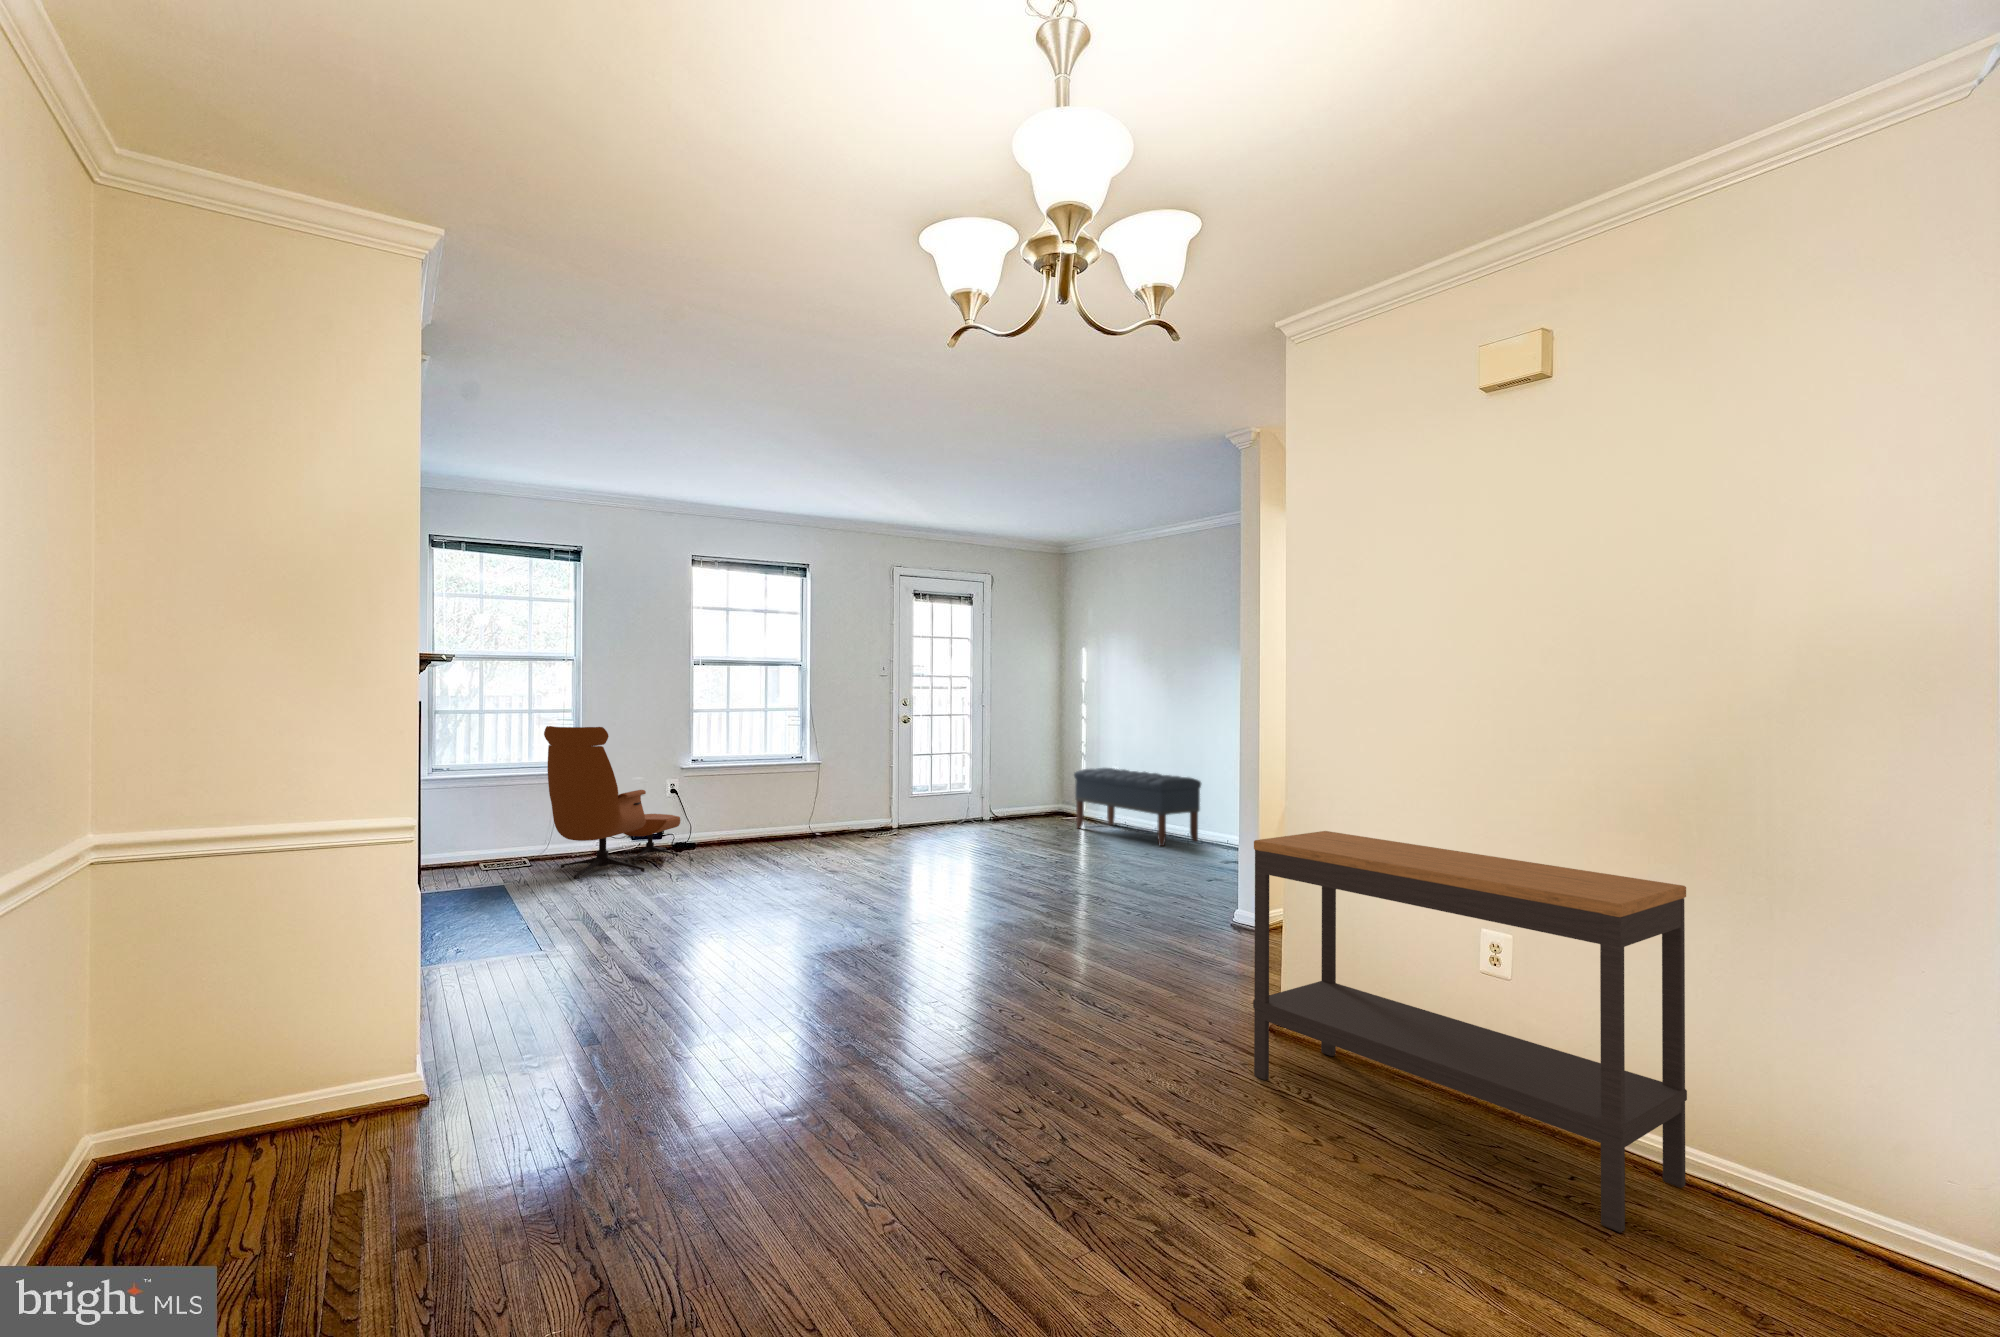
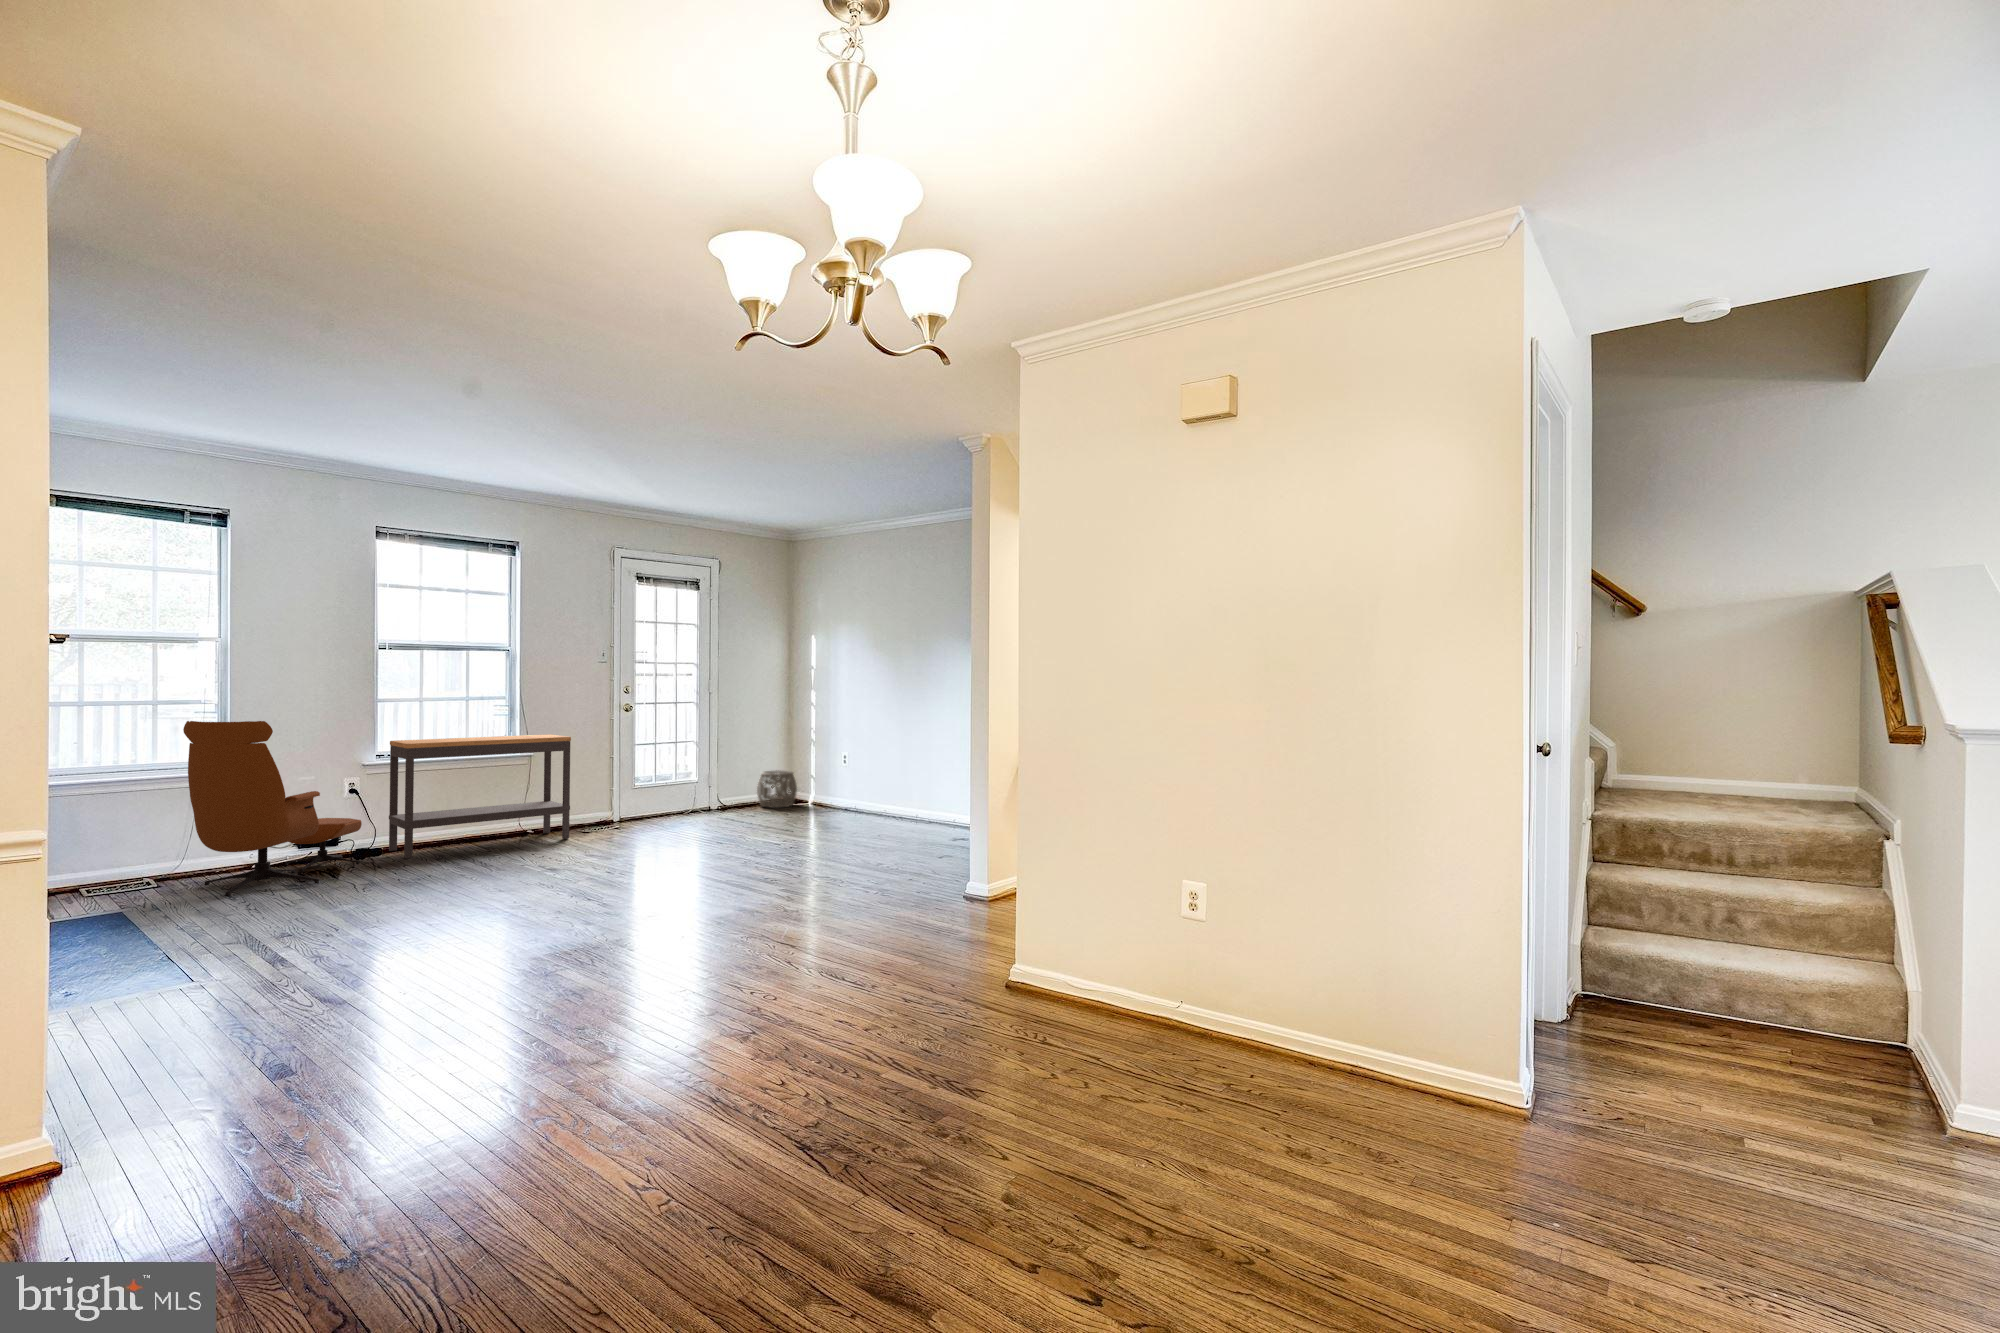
bench: present [1074,768,1201,846] -> none [803,755,927,827]
woven basket: none [1029,783,1069,821] -> present [757,770,797,808]
console table: present [1253,831,1687,1233] -> present [389,734,571,858]

